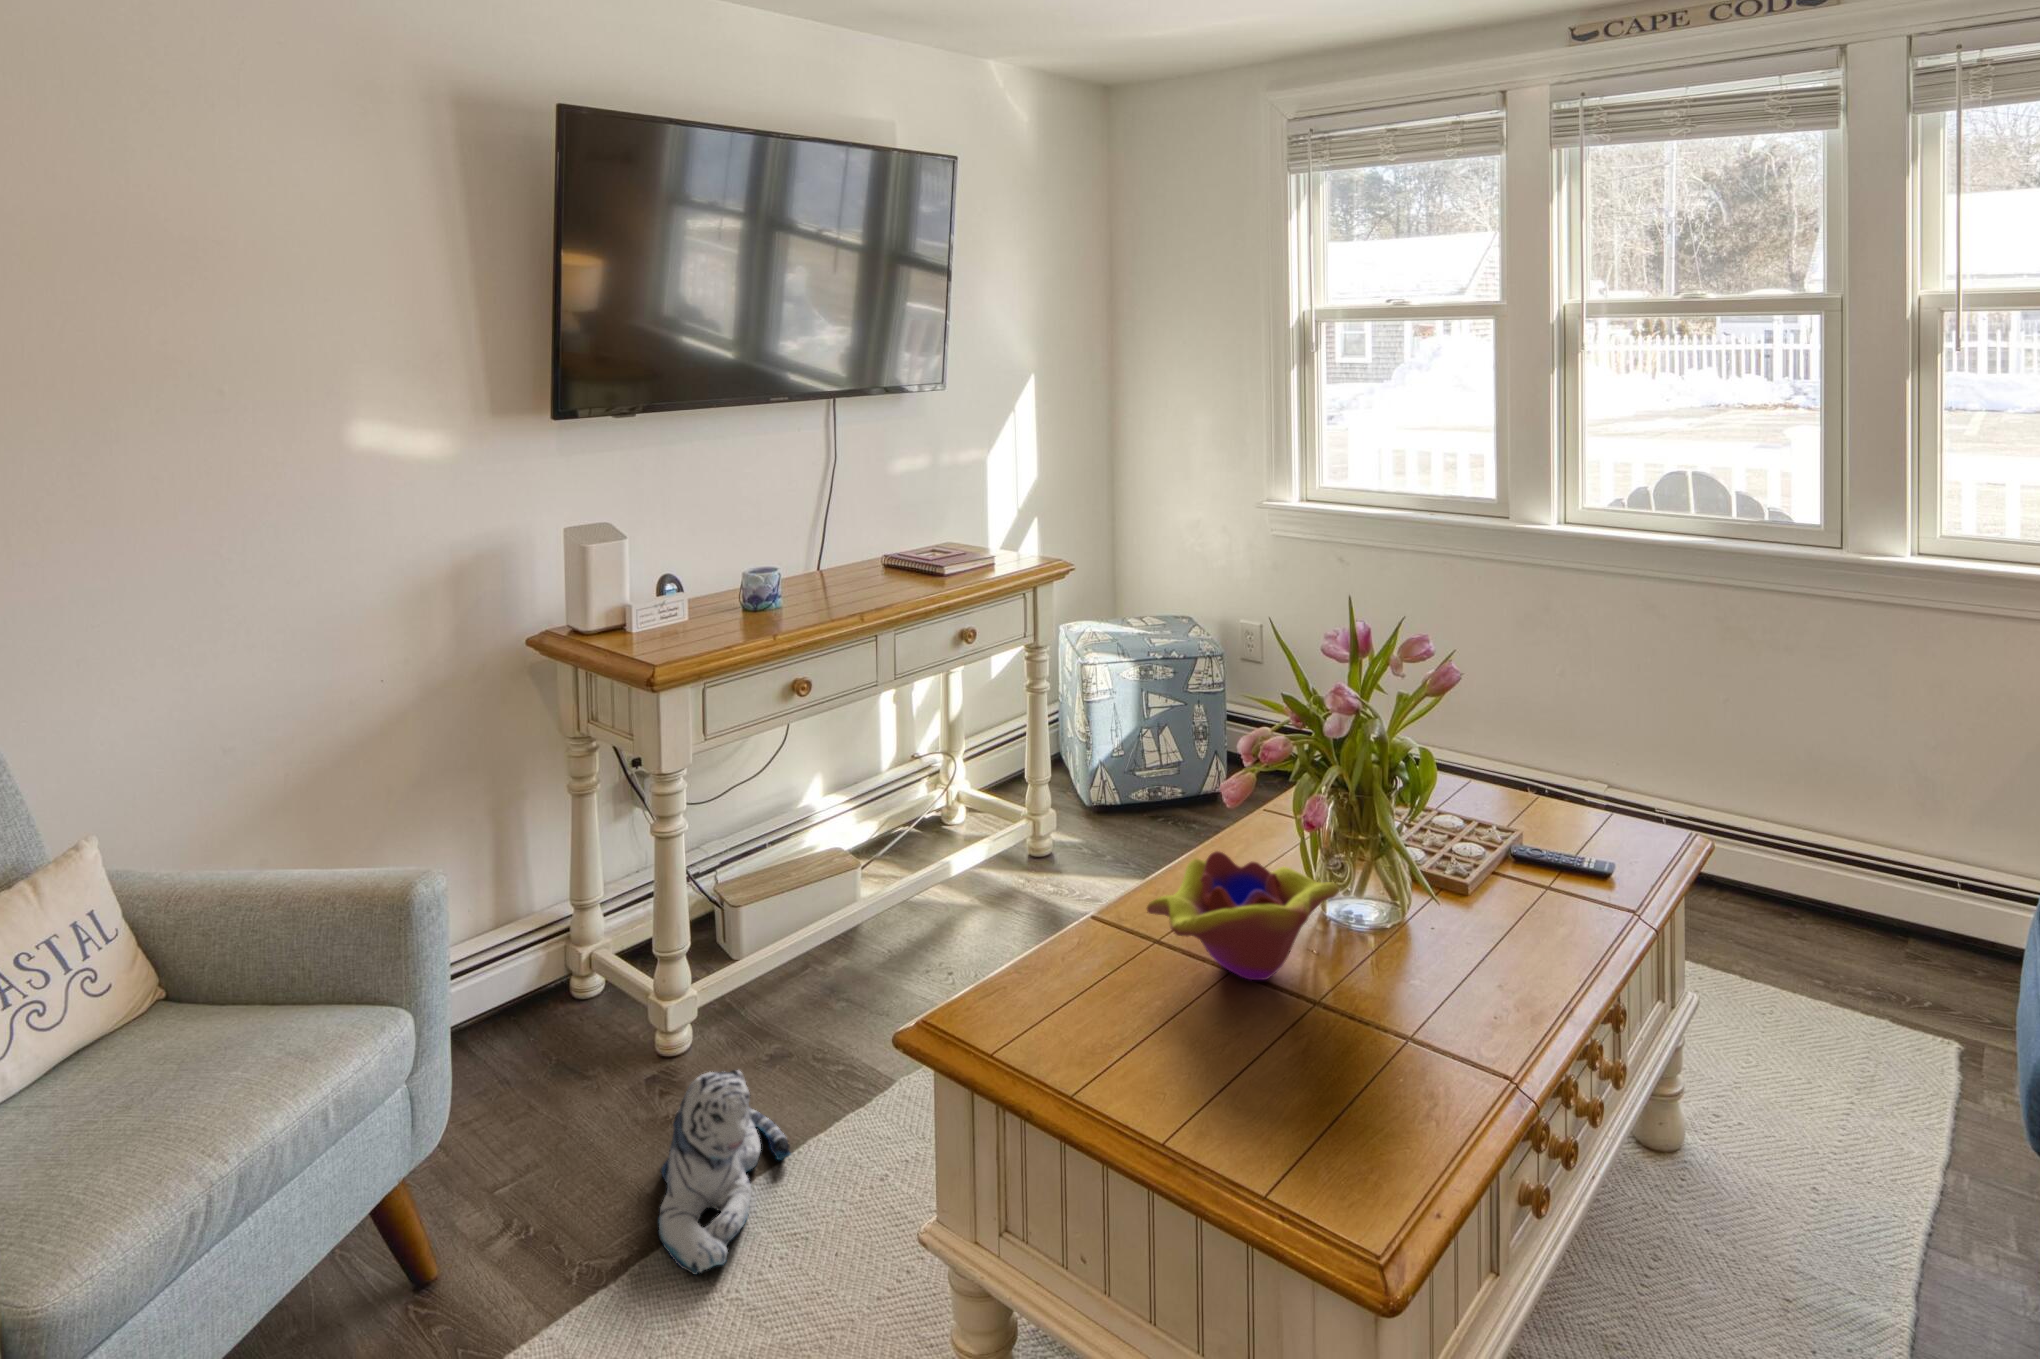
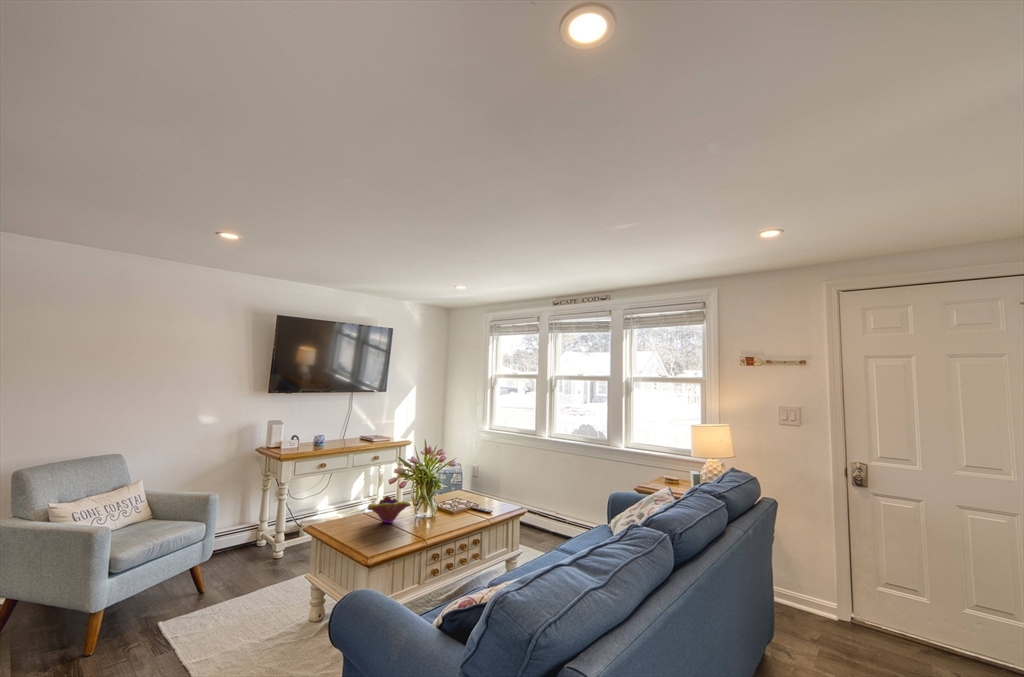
plush toy: present [658,1070,790,1275] -> none [257,550,296,593]

